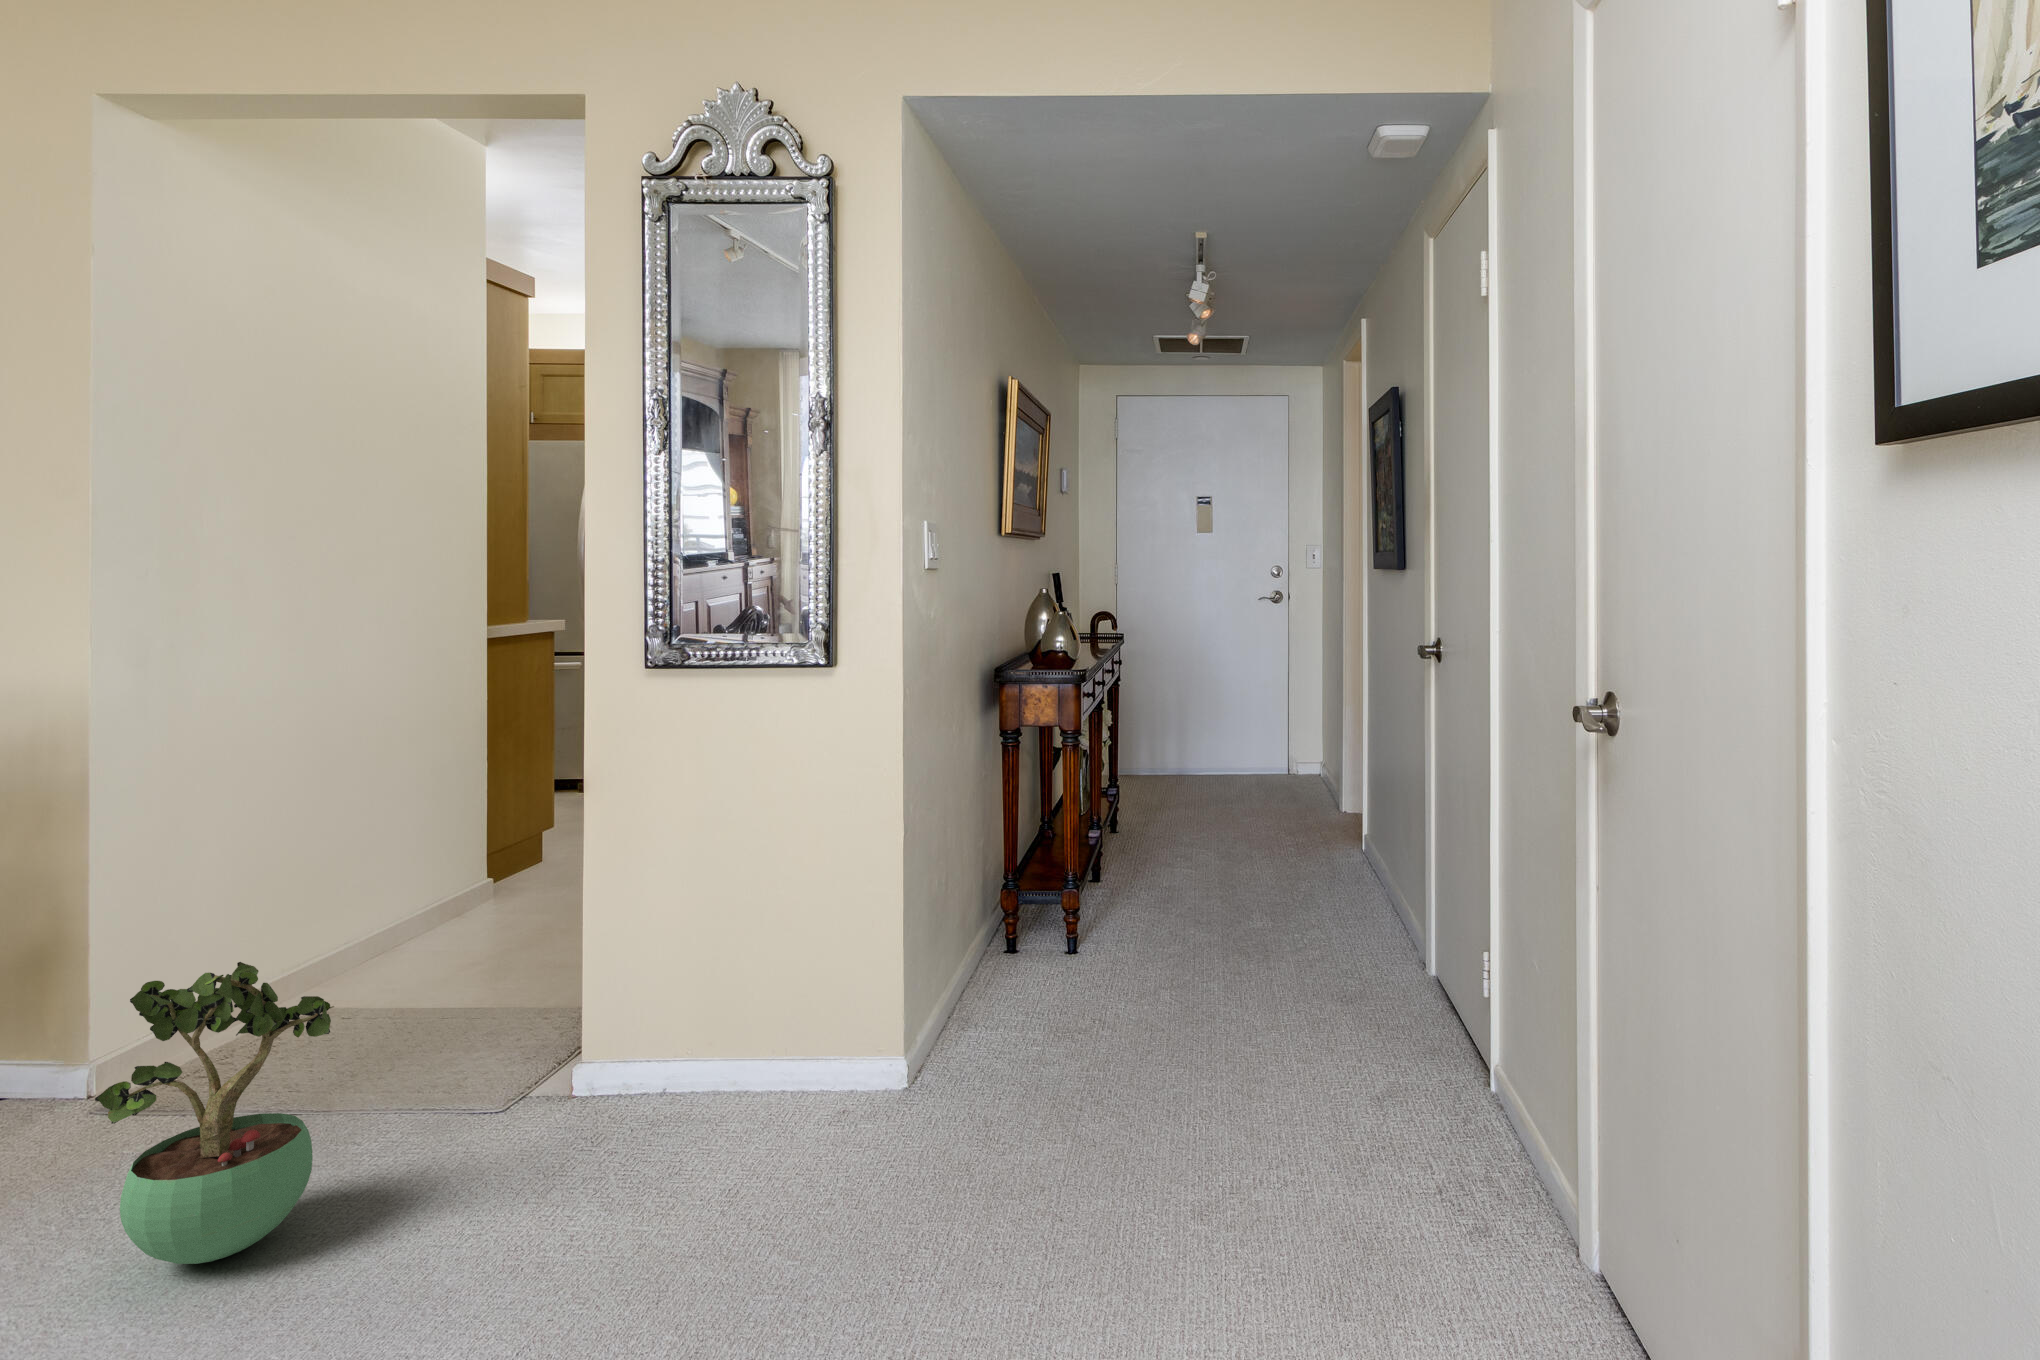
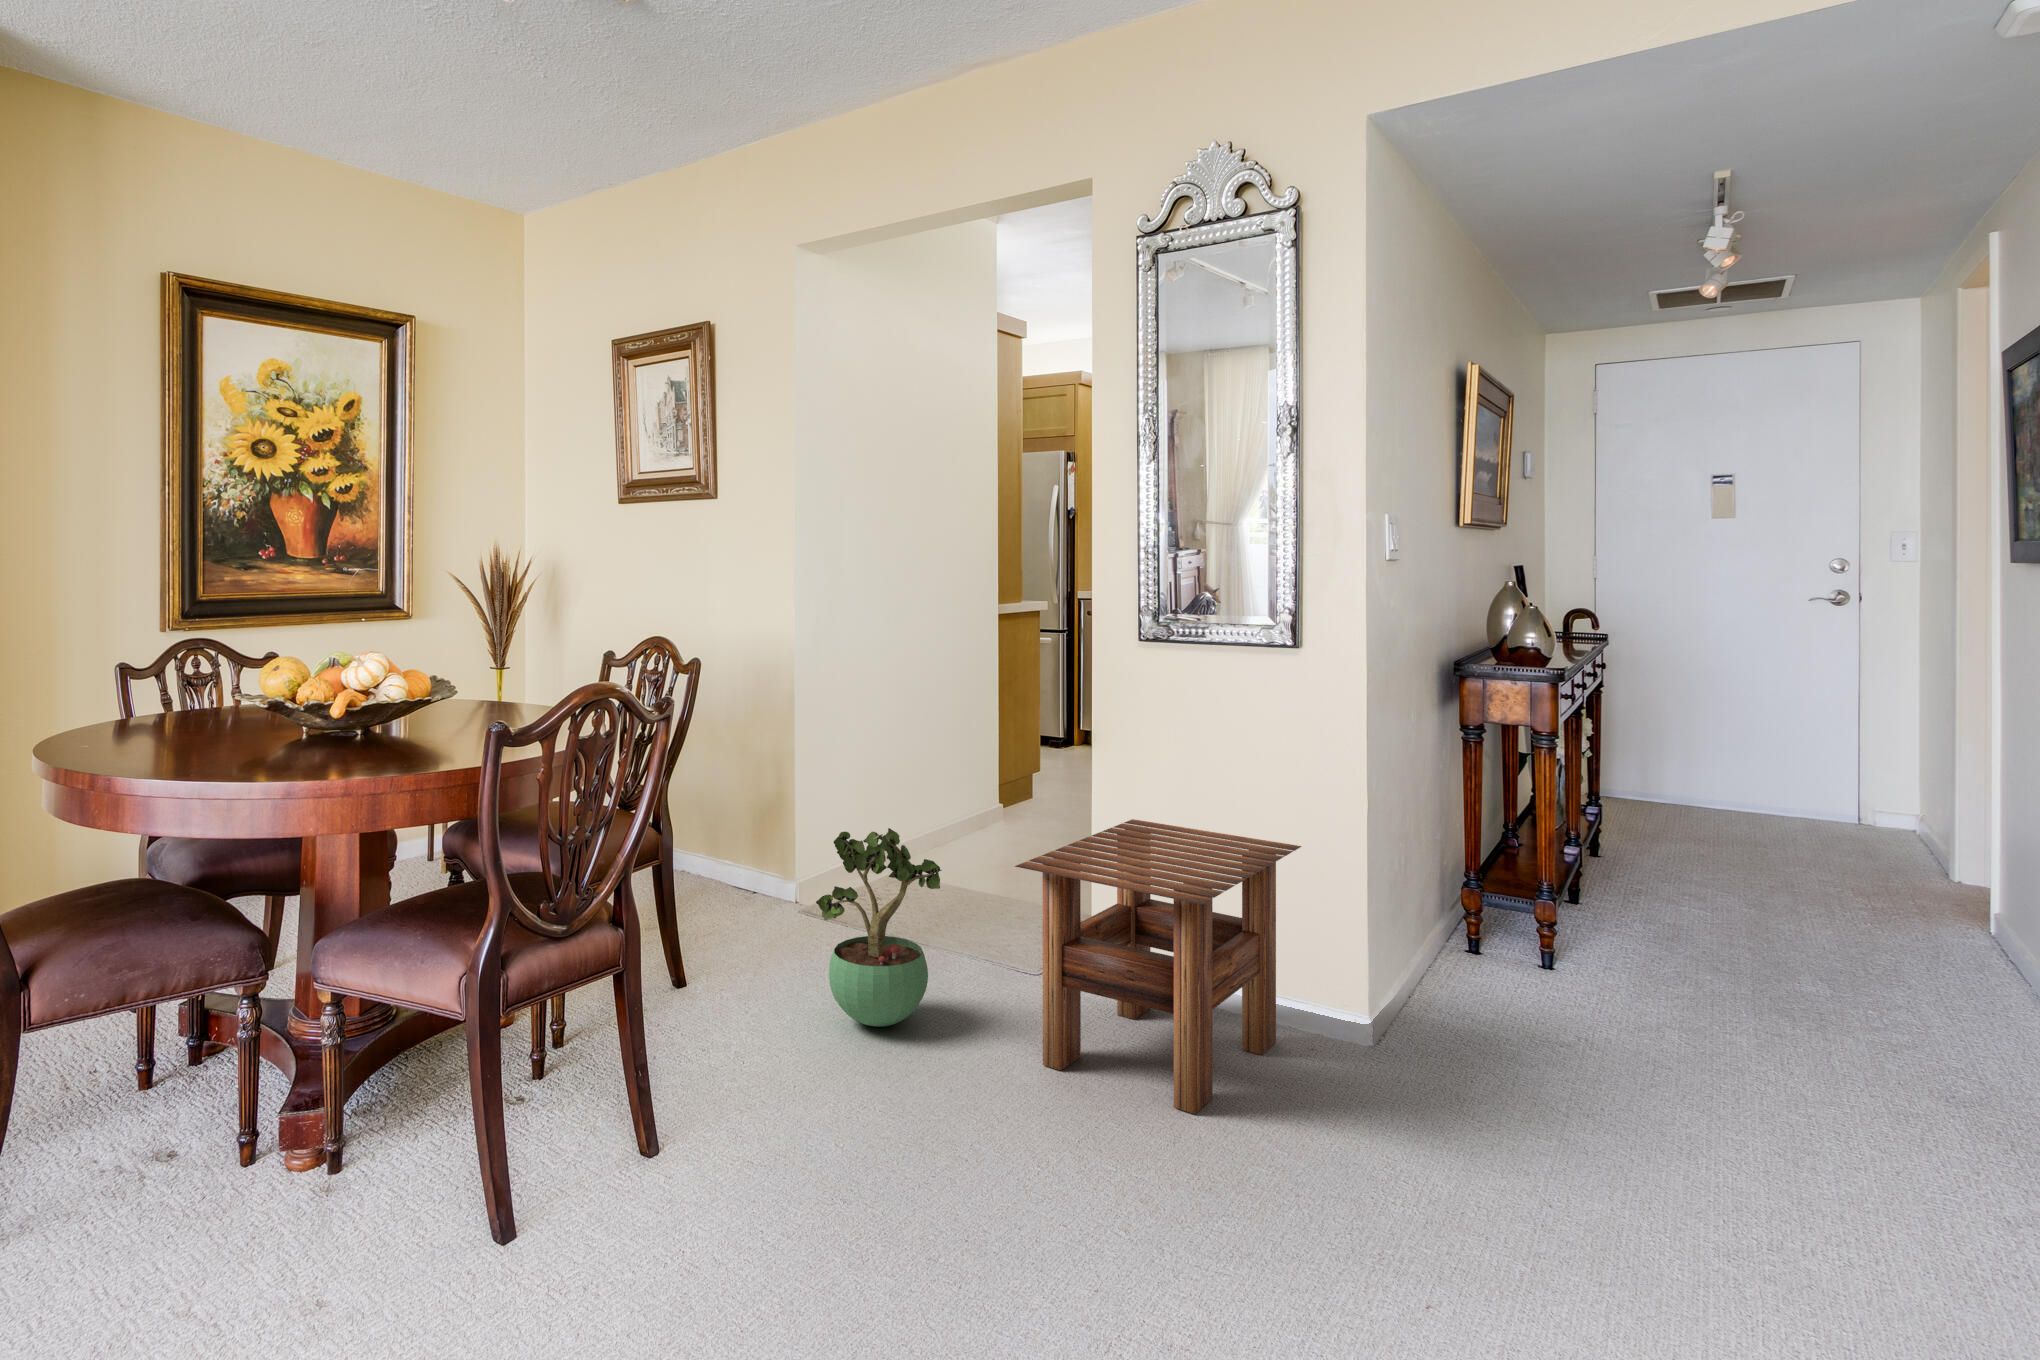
side table: none [444,883,835,1245] -> present [1015,819,1302,1114]

